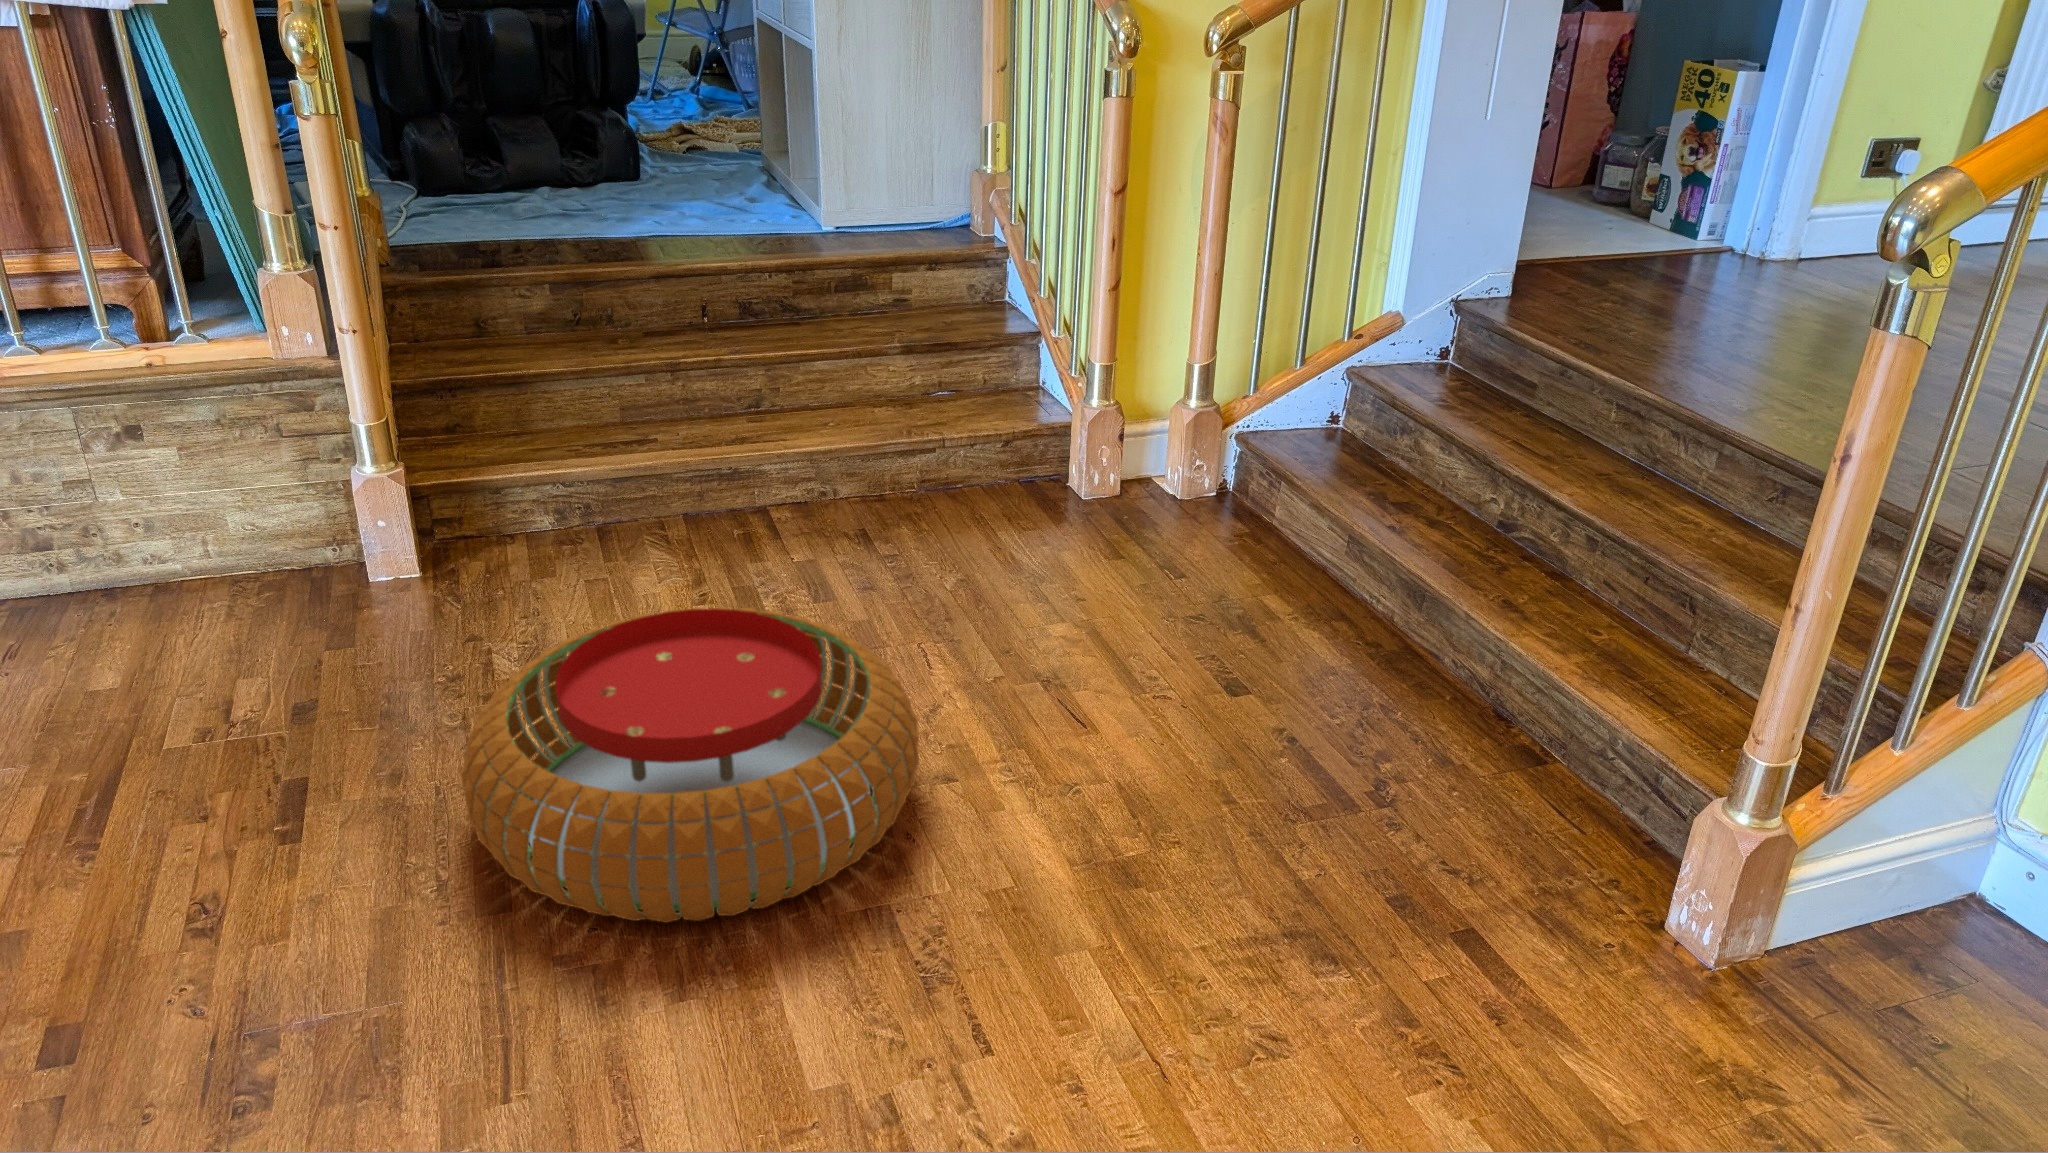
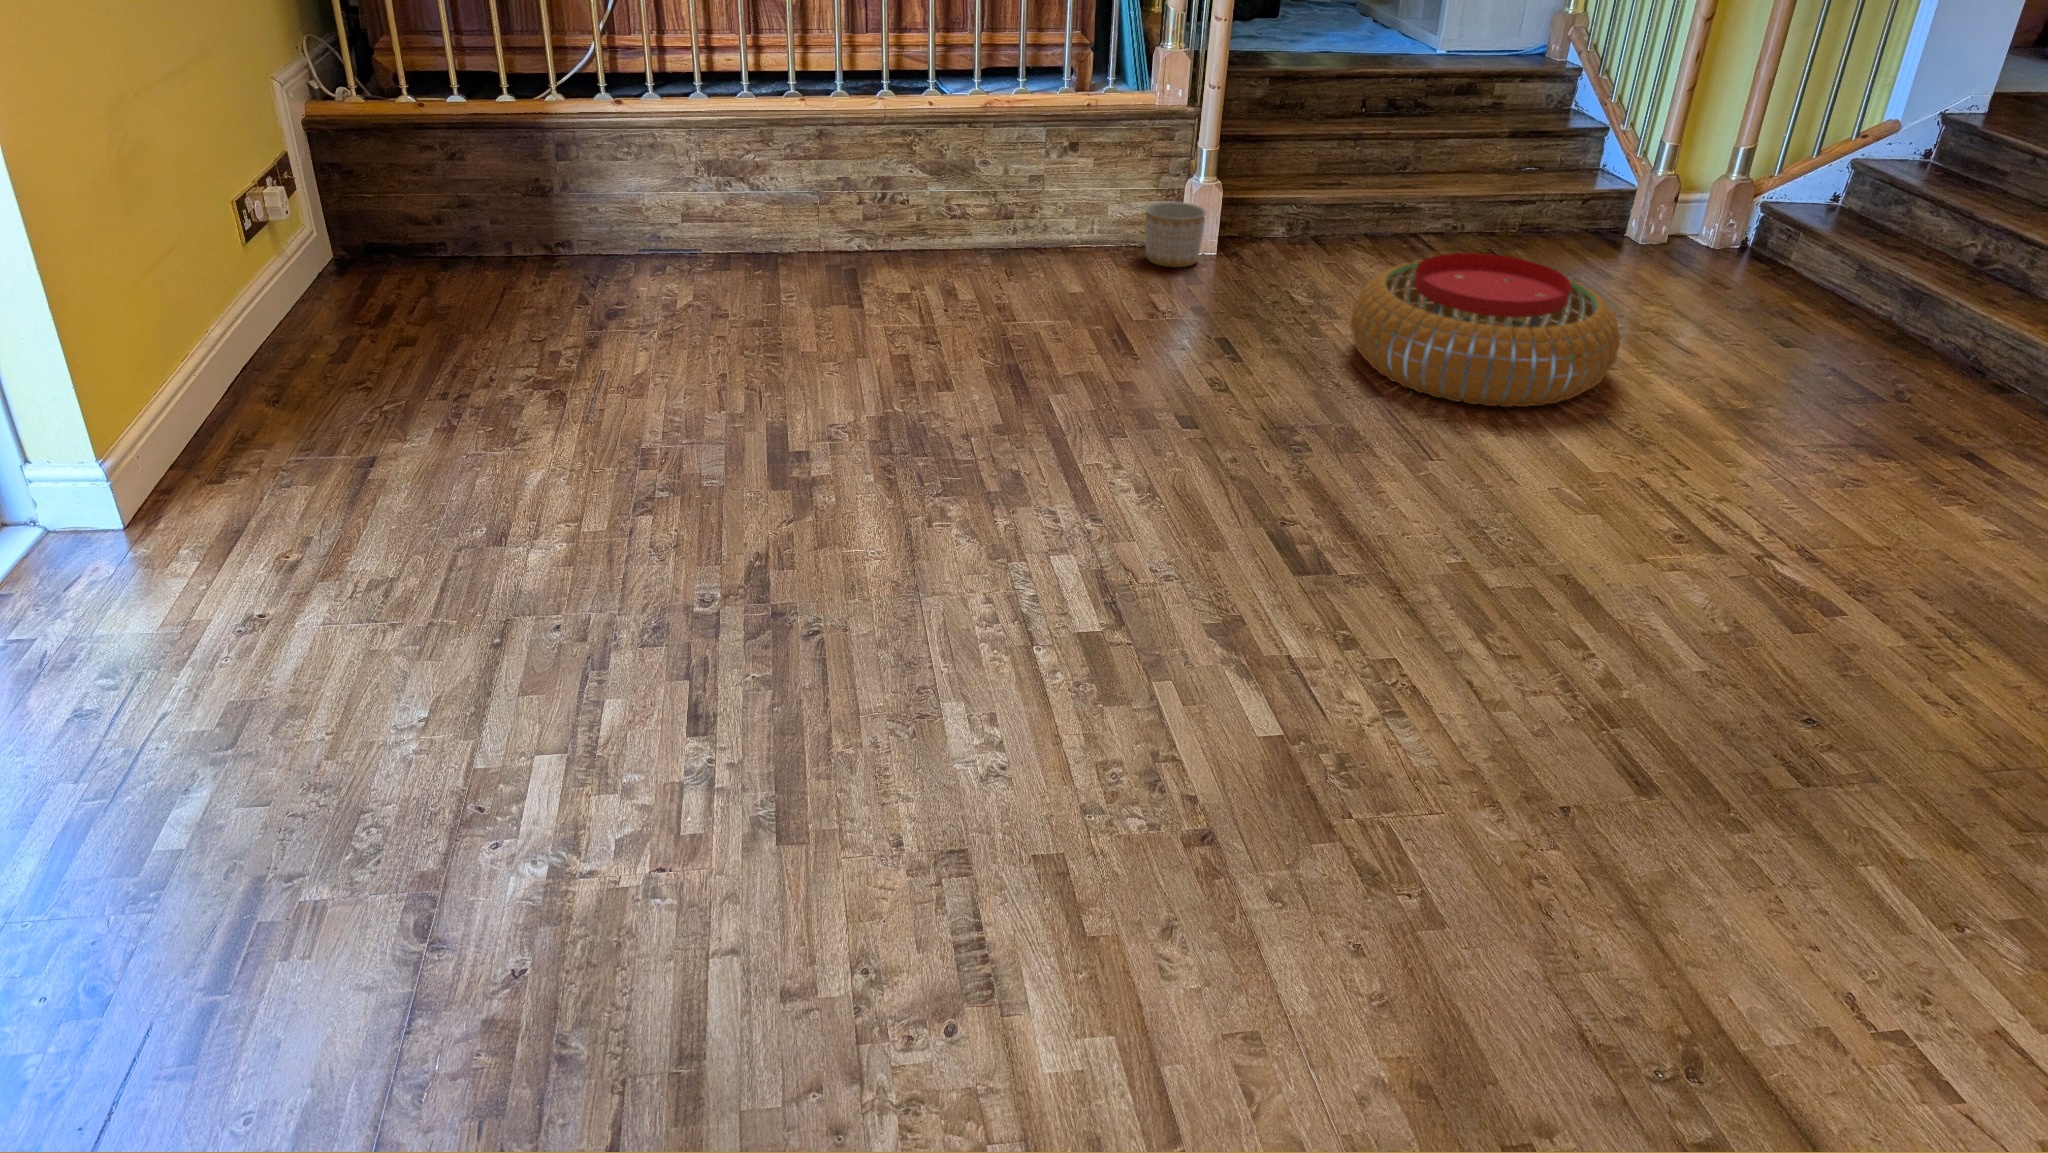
planter: none [263,503,376,612] -> present [1146,202,1206,267]

